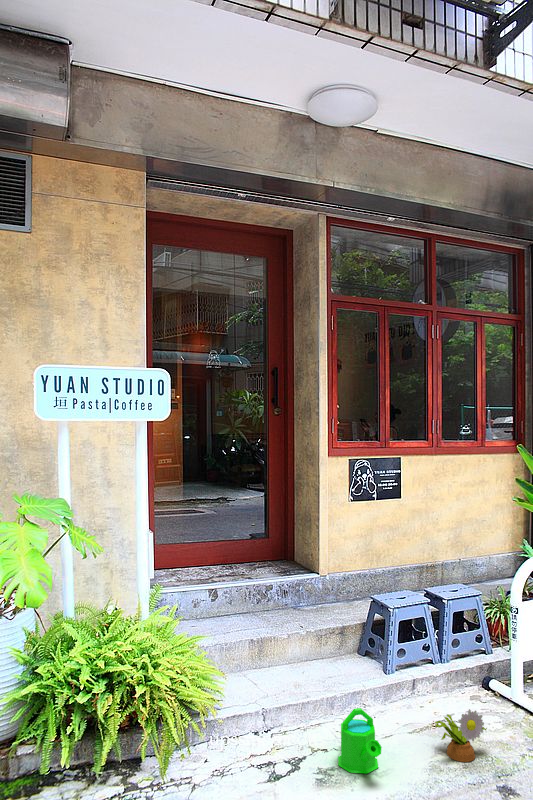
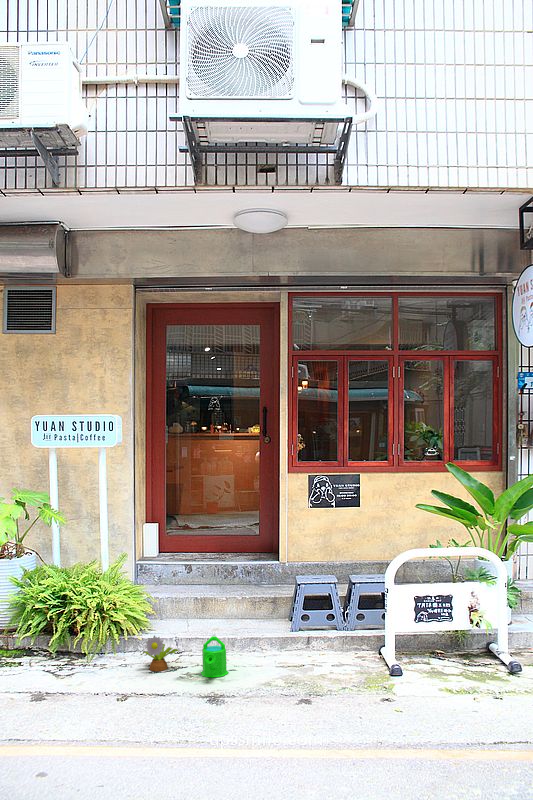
decorative plant: present [433,709,487,762] -> present [141,636,179,671]

